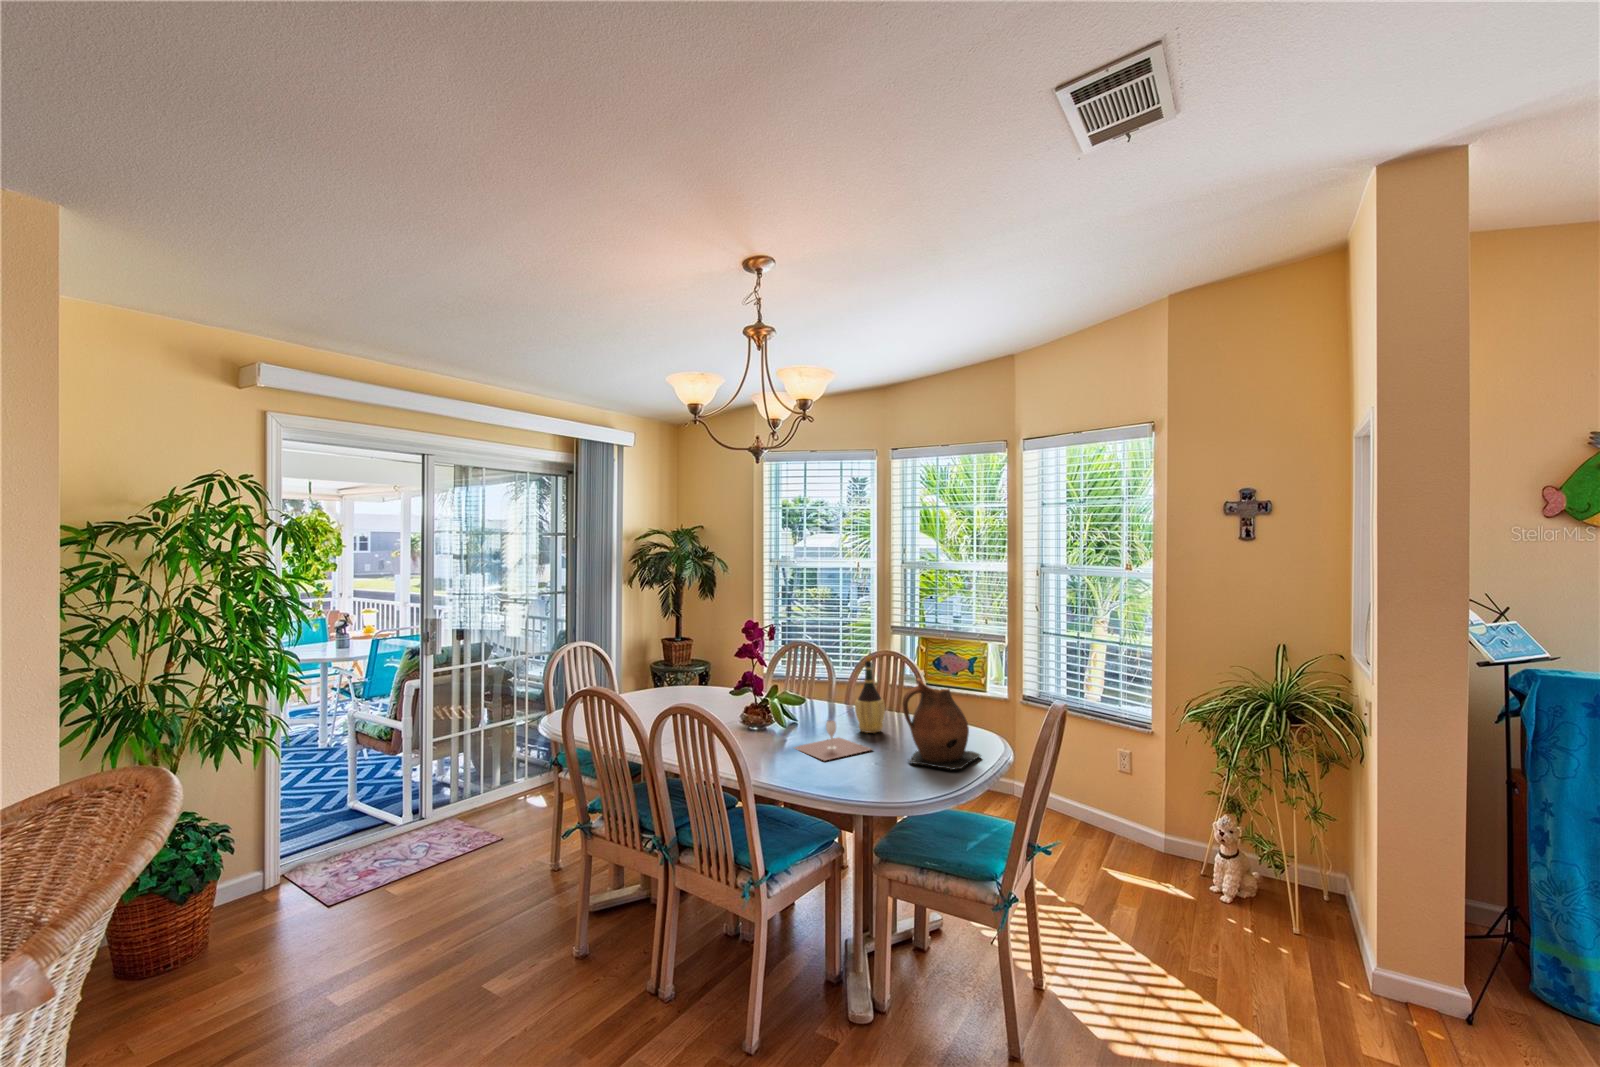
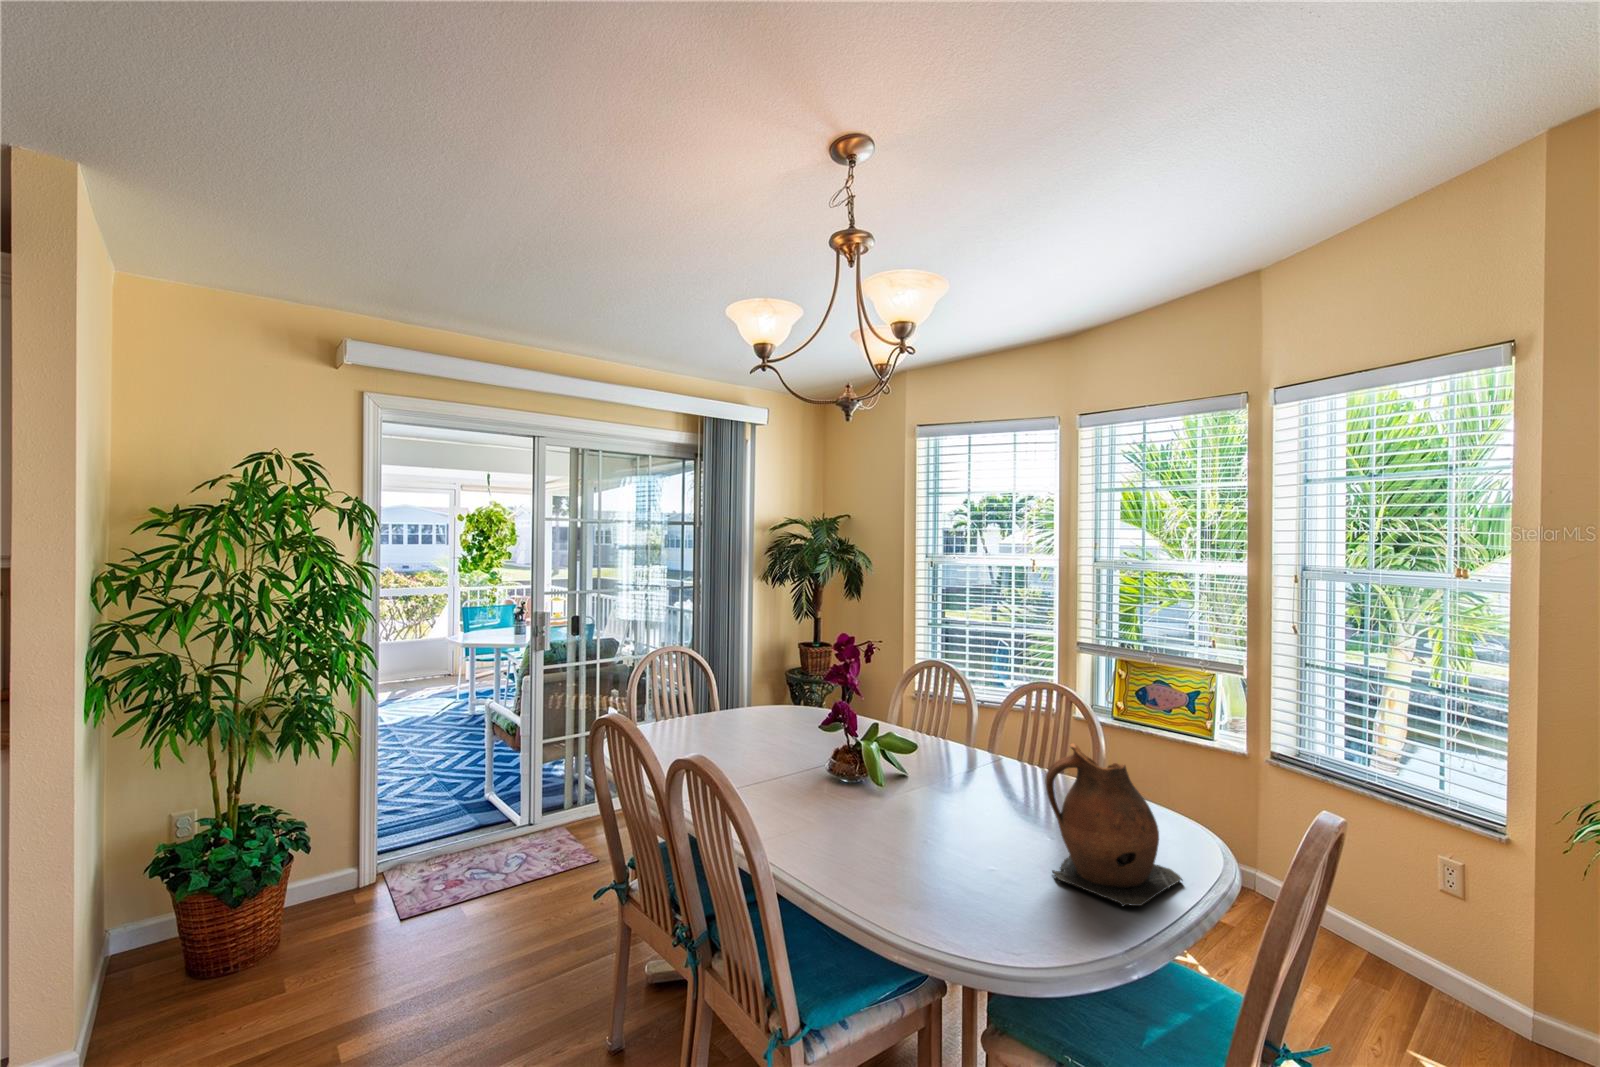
wine bottle: present [855,656,885,733] -> none [988,695,1034,808]
wine glass: present [795,720,872,761] -> none [885,788,1005,853]

